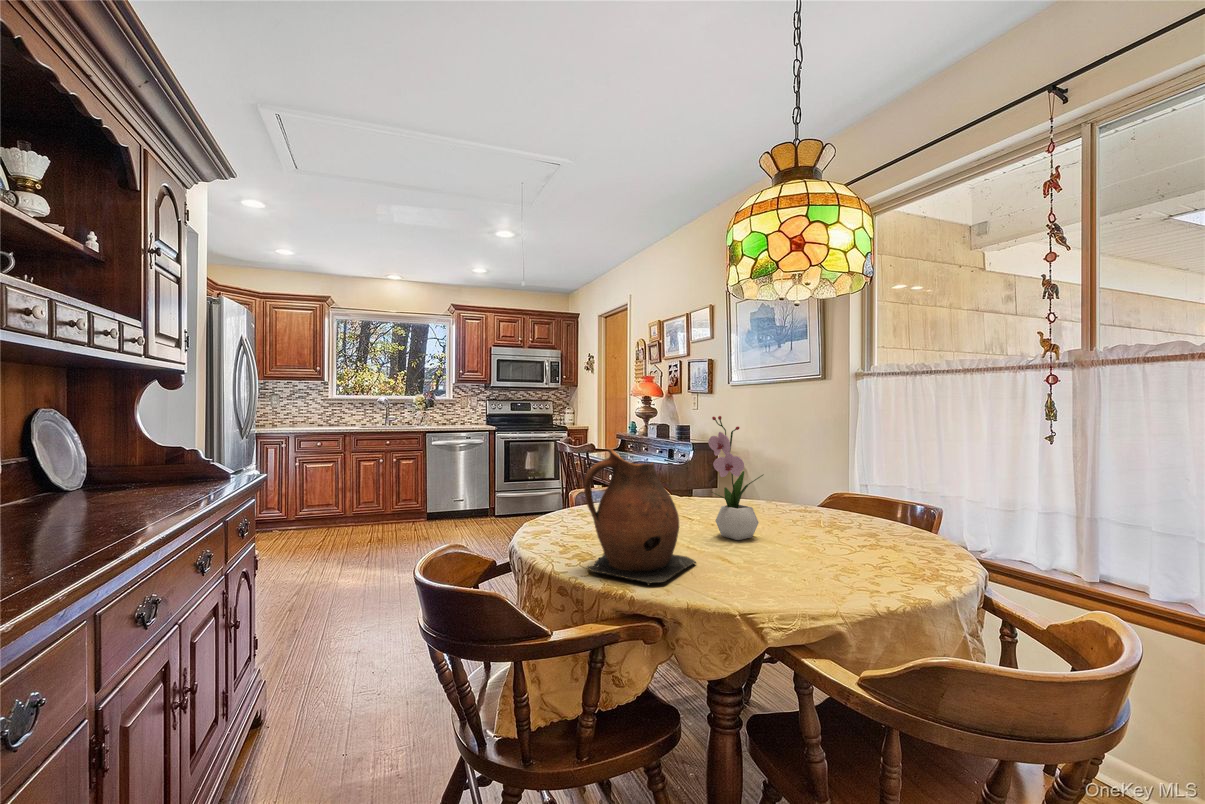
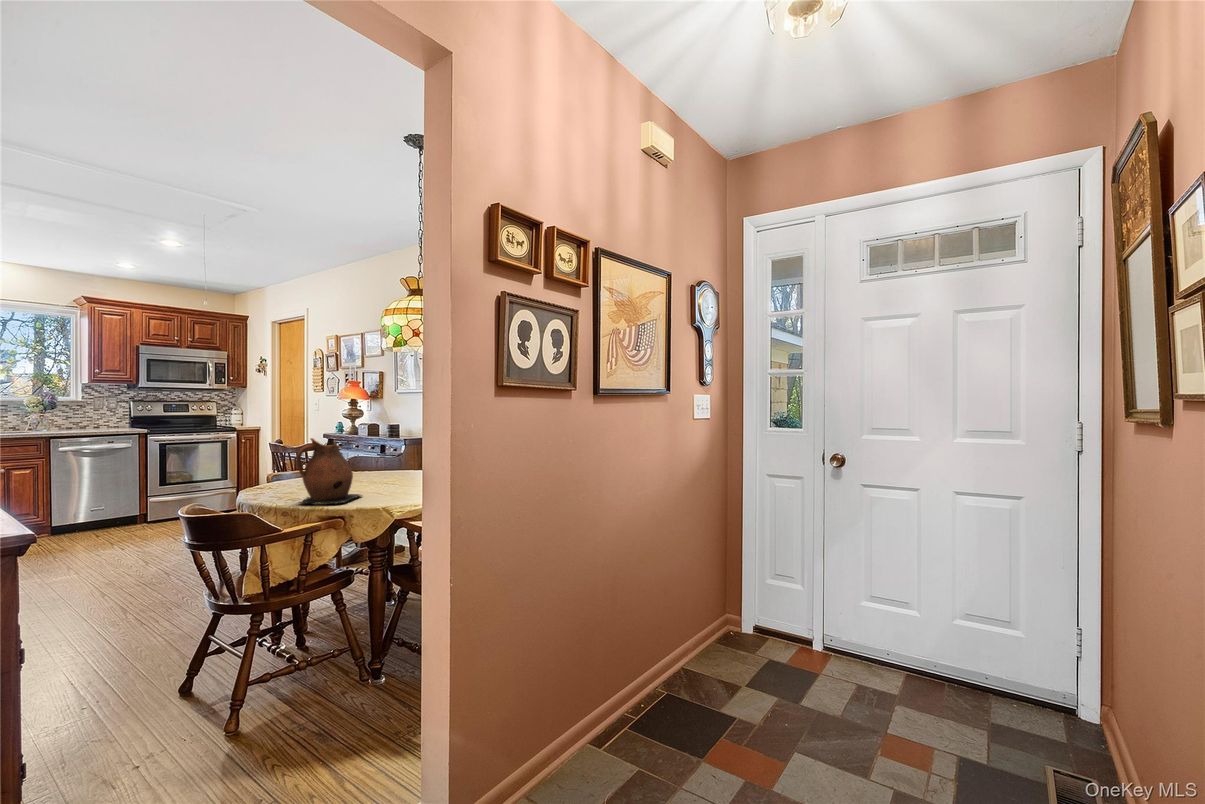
flower arrangement: present [708,416,763,540] -> none [371,419,404,487]

